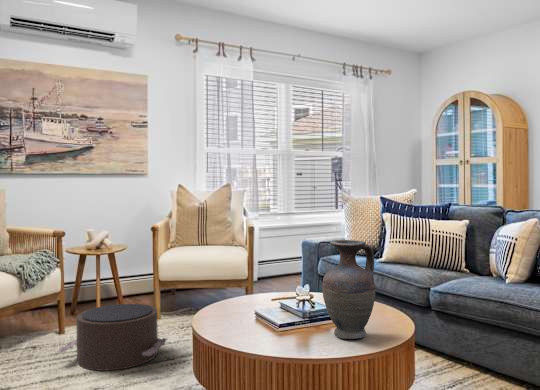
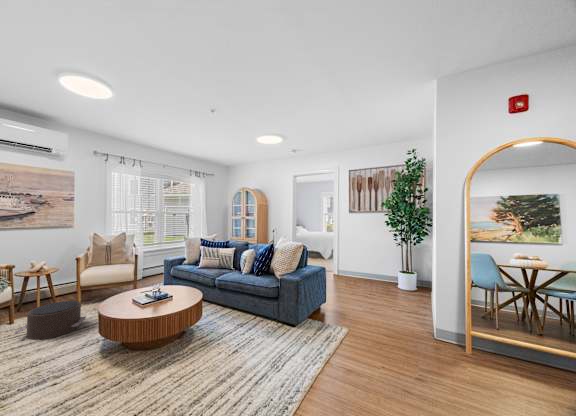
vase: present [322,240,375,339] -> none [164,268,185,306]

